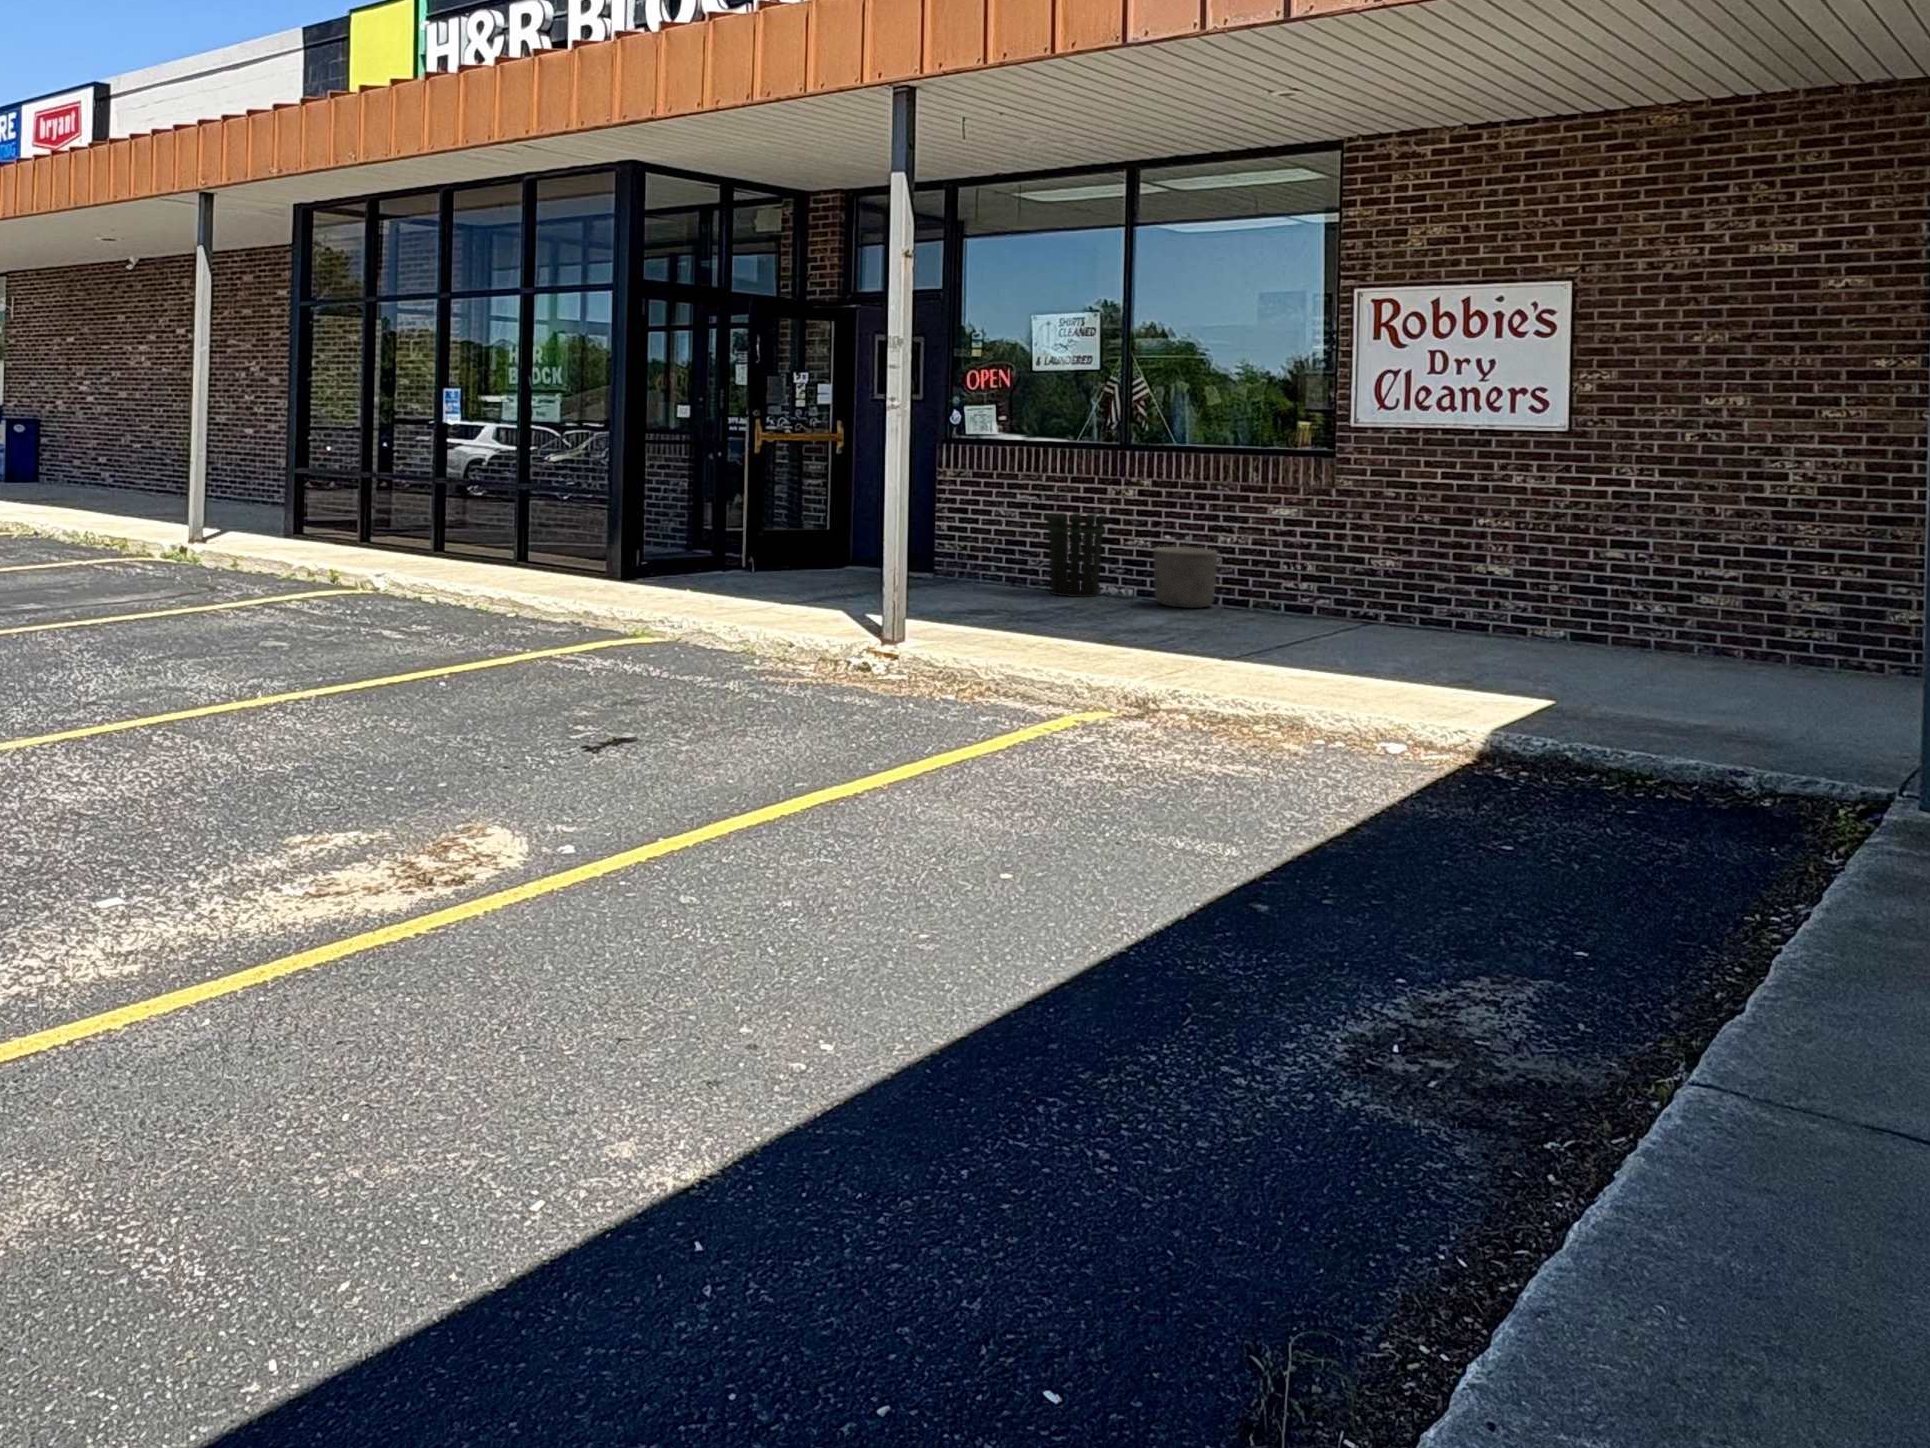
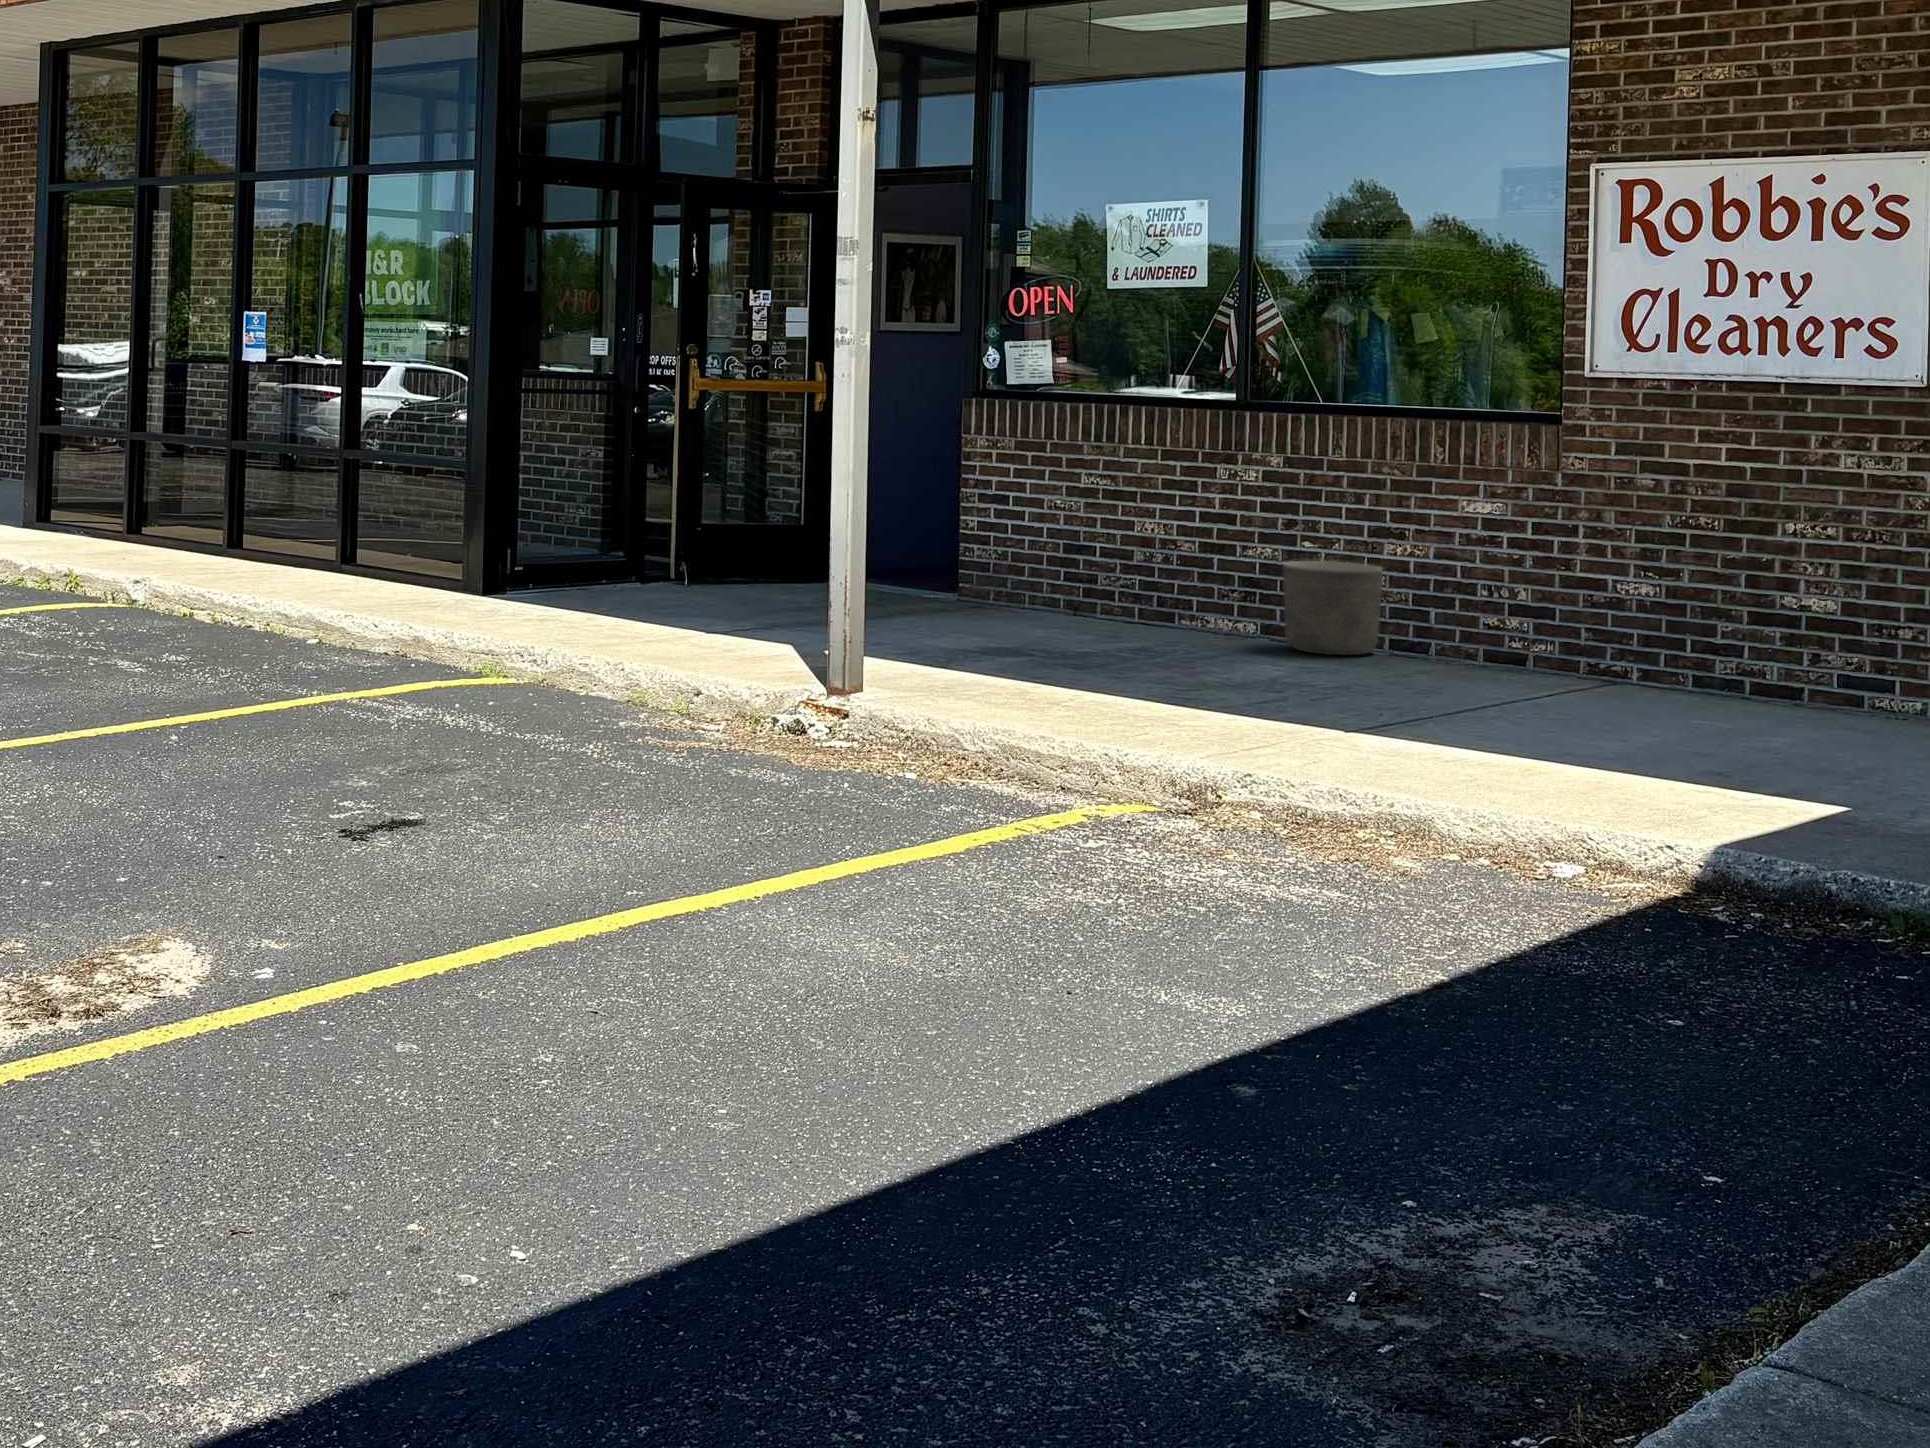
waste bin: present [1044,513,1108,597] -> none [1118,506,1220,636]

